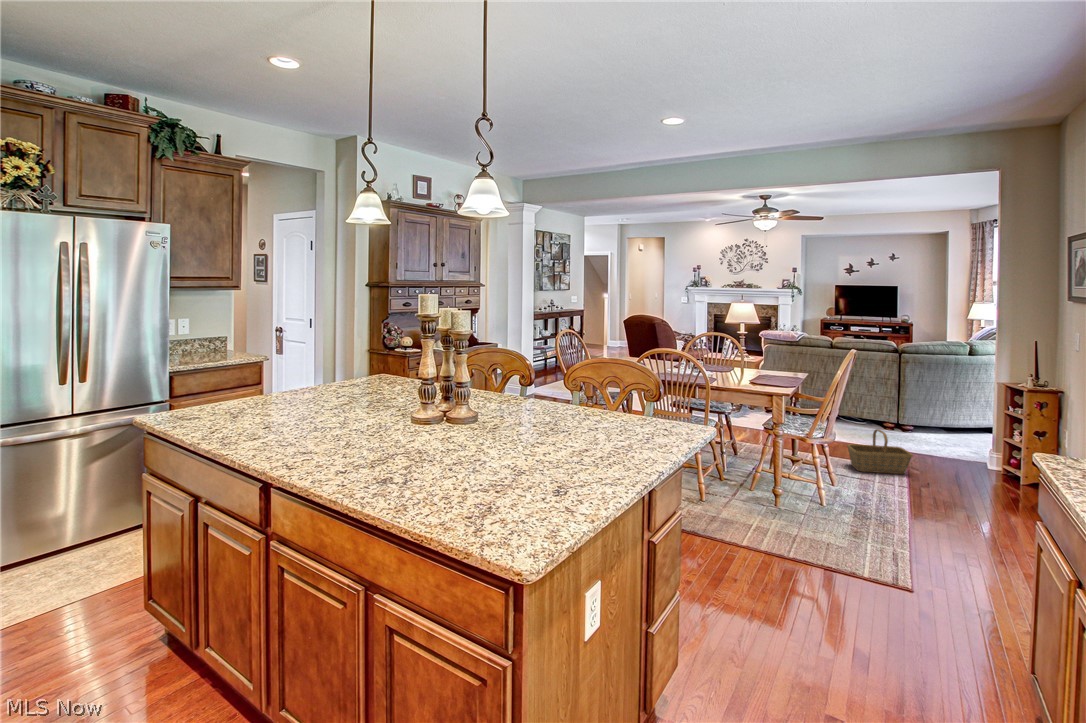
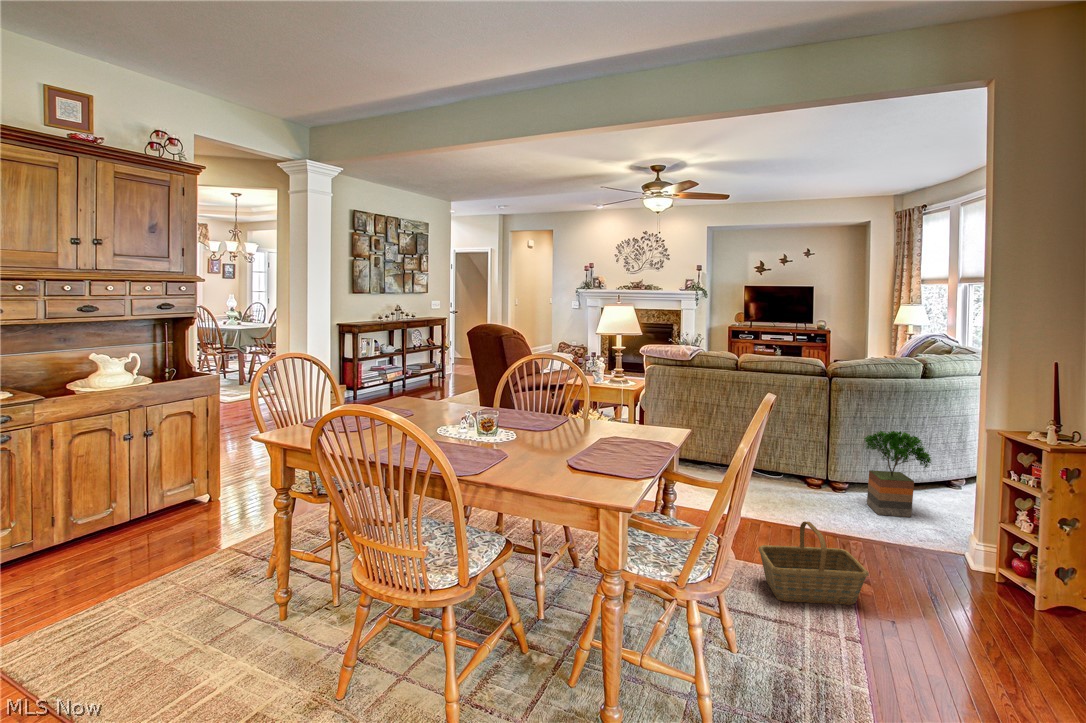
potted tree: none [921,387,969,445] -> present [864,431,931,517]

